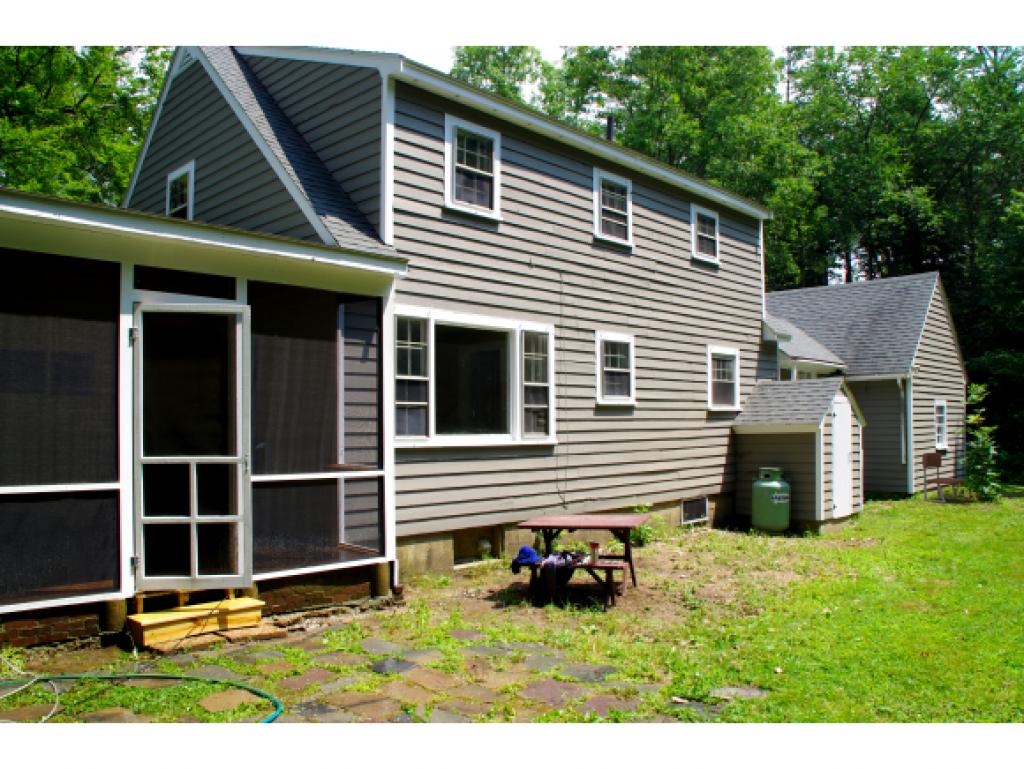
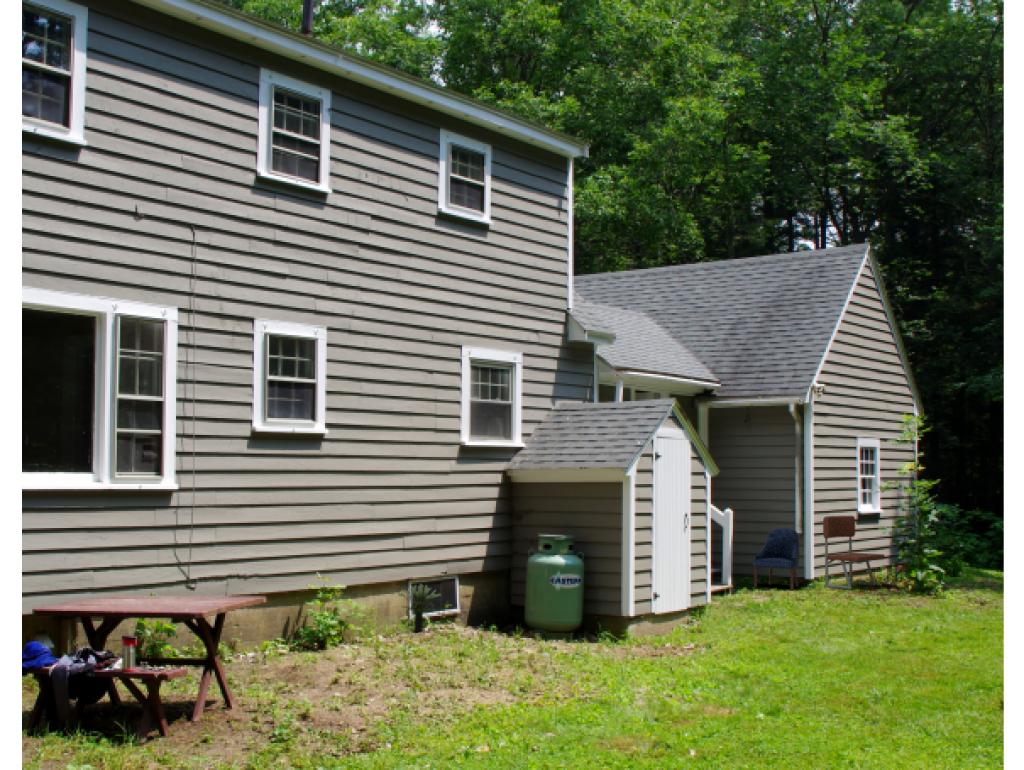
chair: none [874,461,907,503] -> present [753,528,799,589]
potted plant: none [676,502,705,533] -> present [398,584,441,632]

